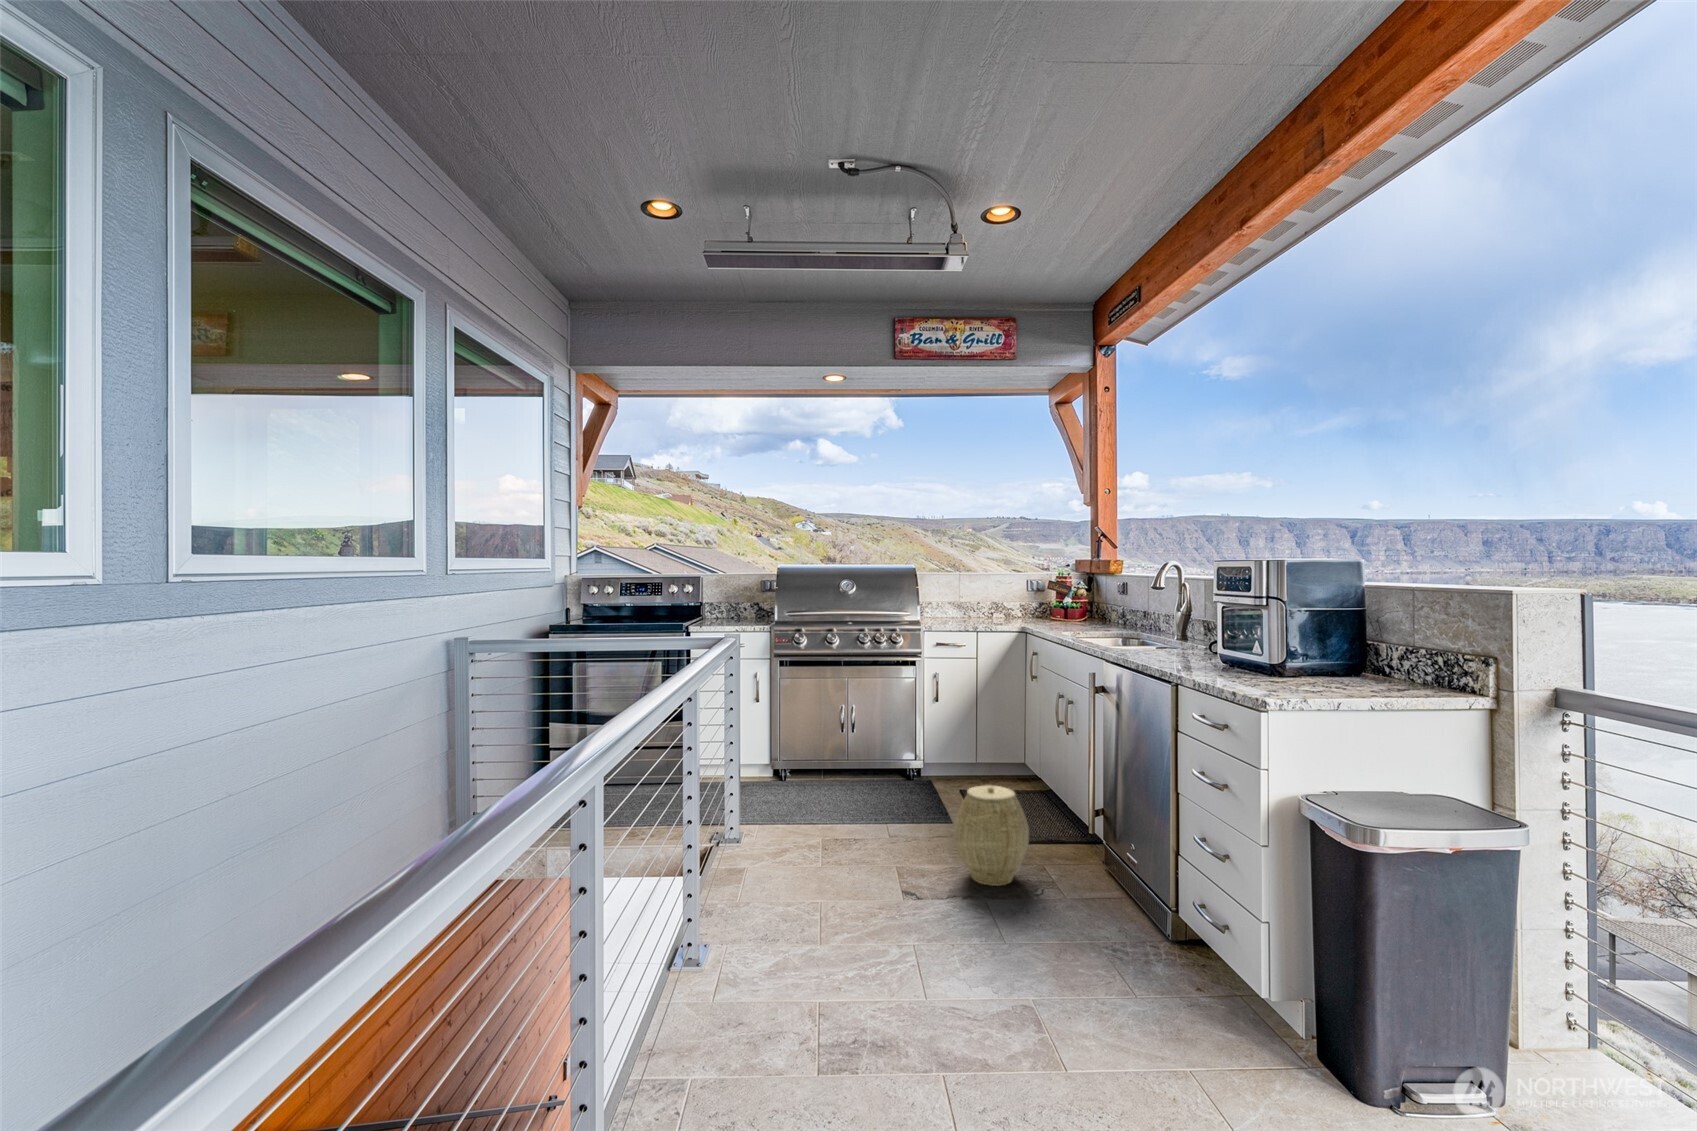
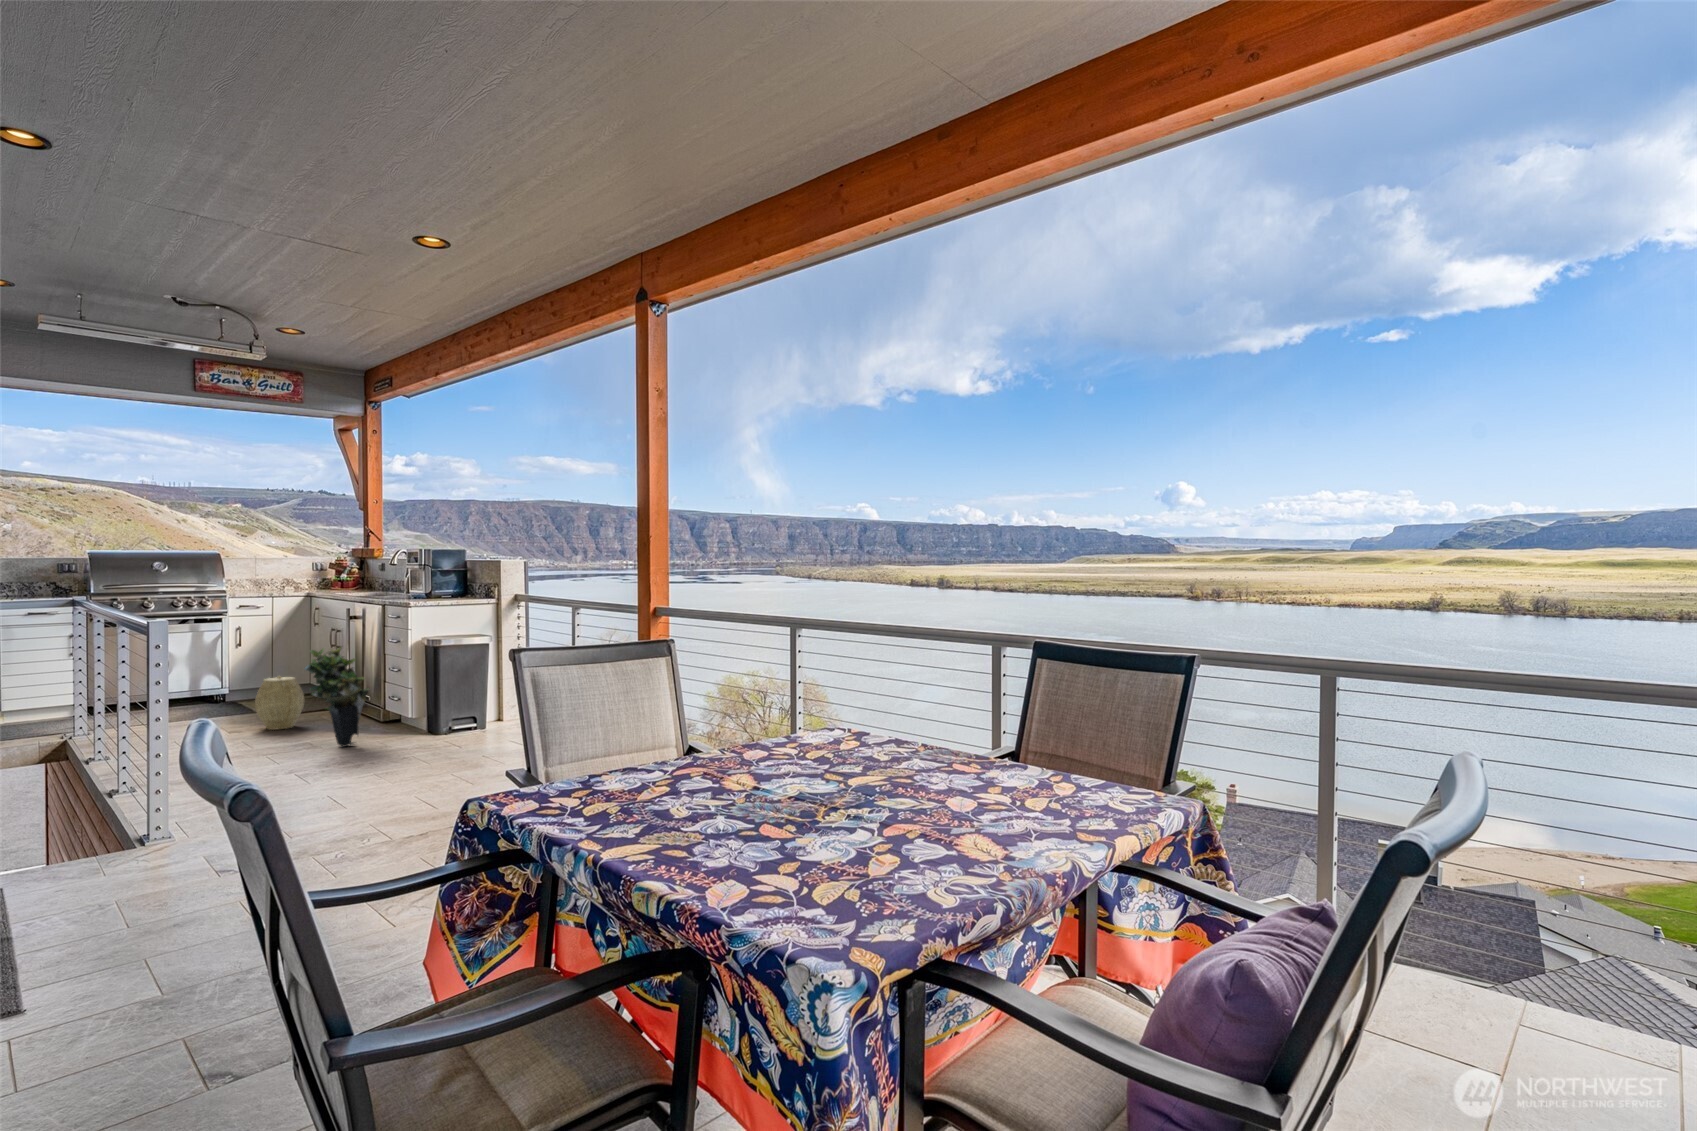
potted plant: none [1042,779,1179,1039] -> present [305,647,369,747]

